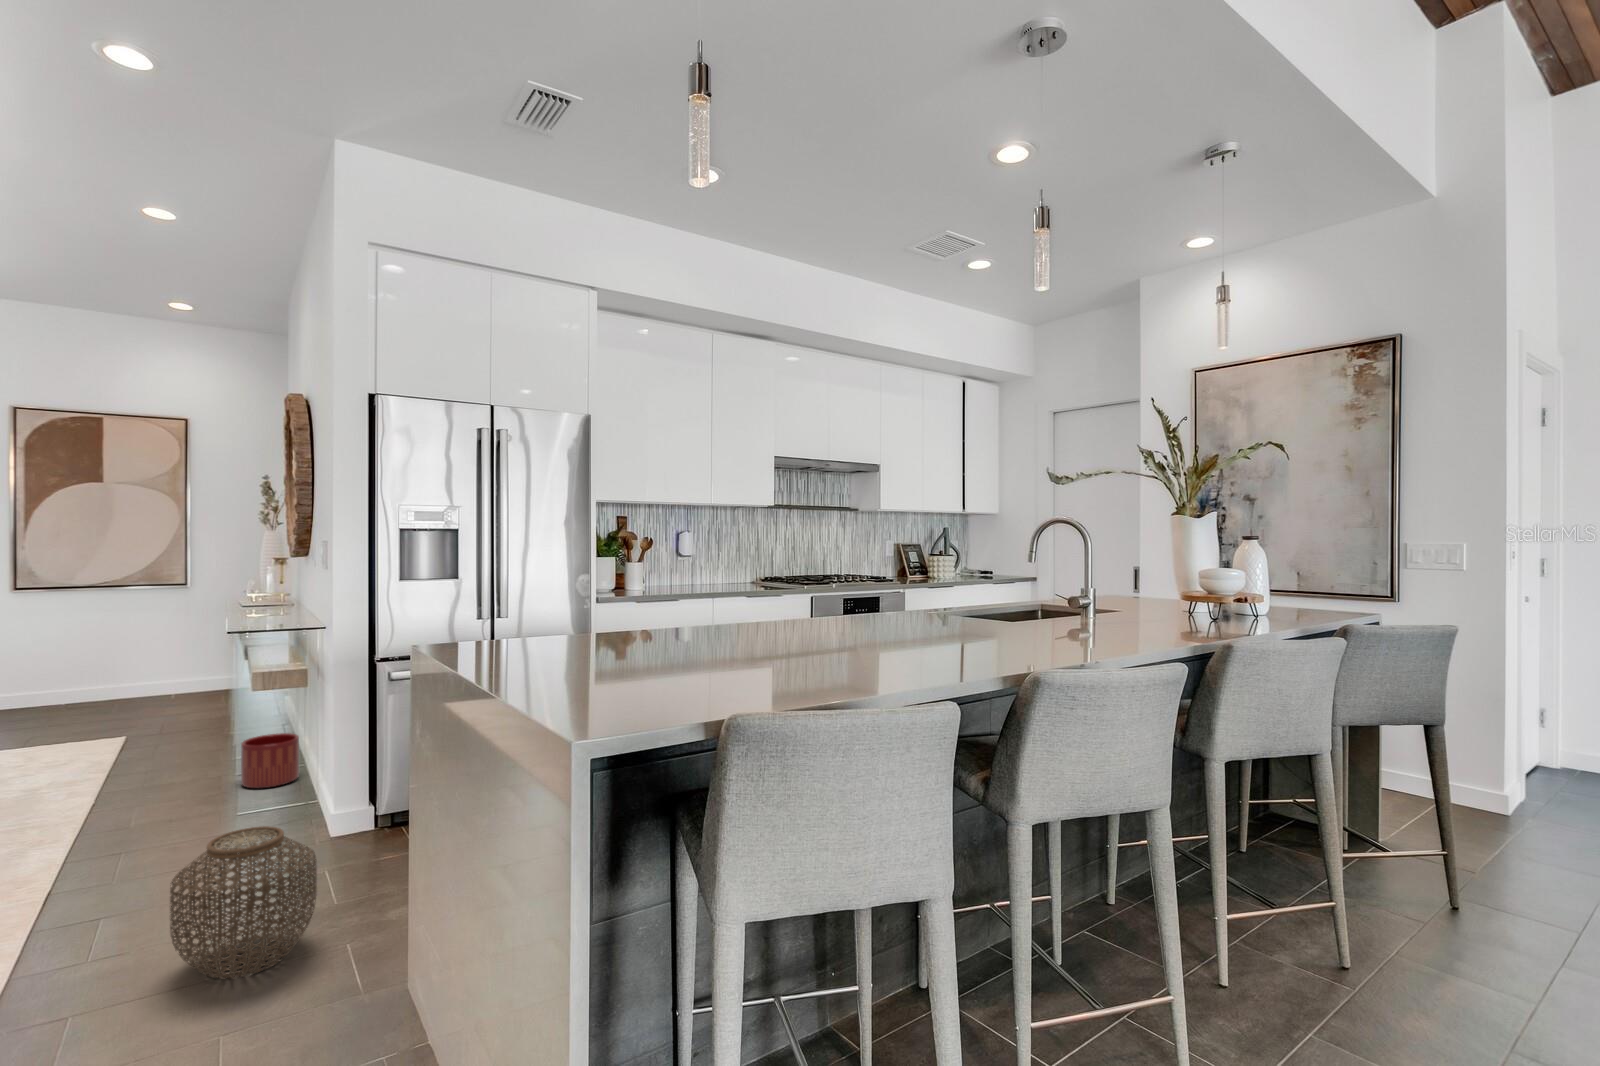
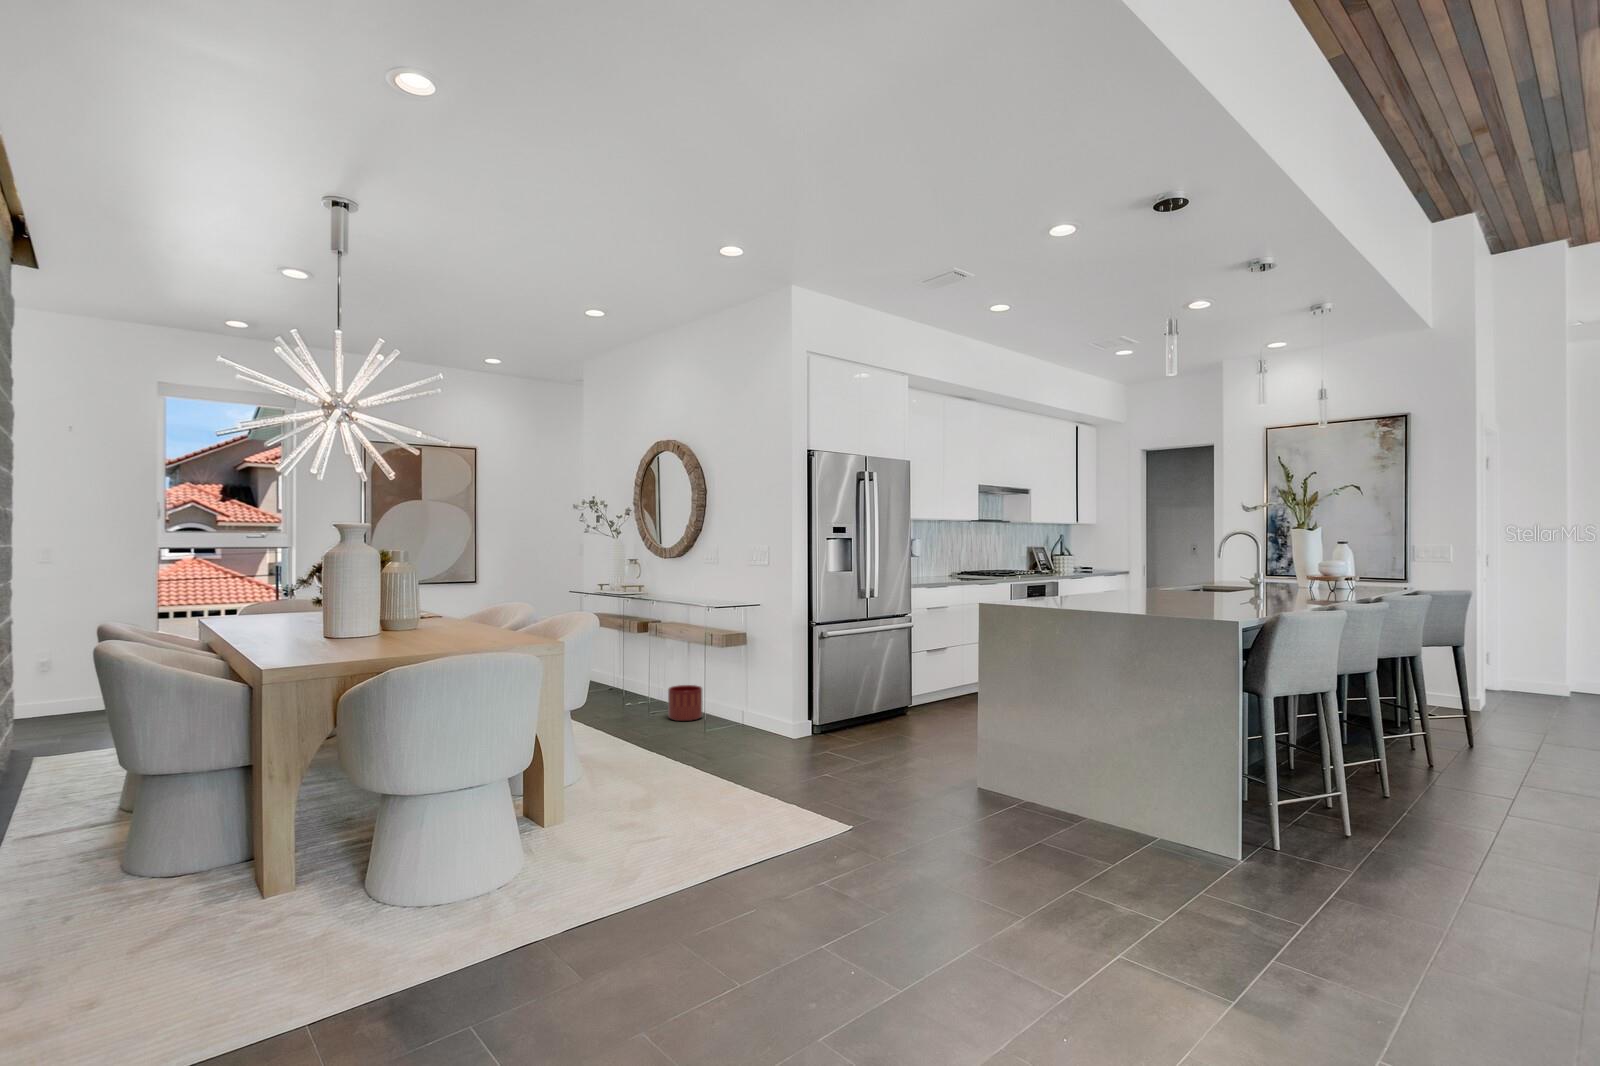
woven basket: present [170,826,317,978] -> none [836,710,903,787]

